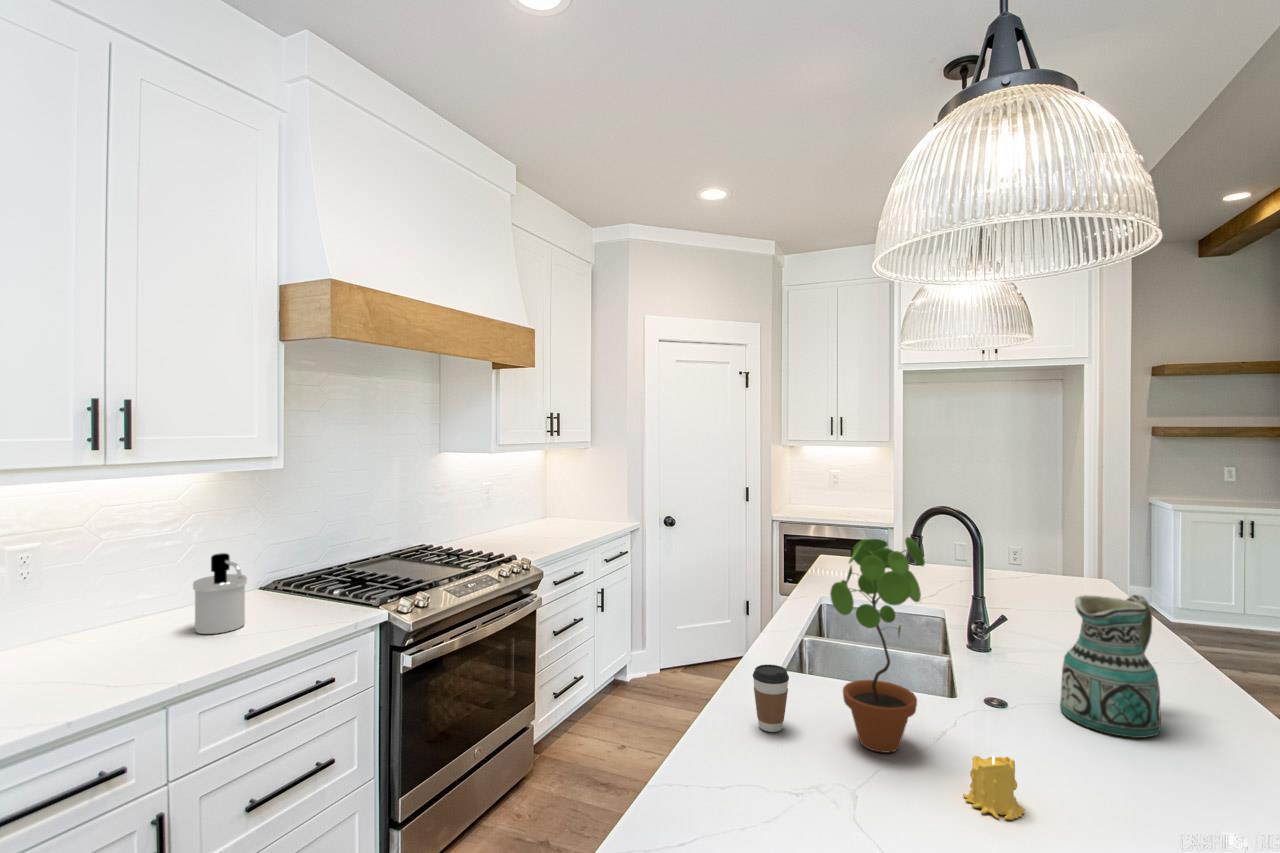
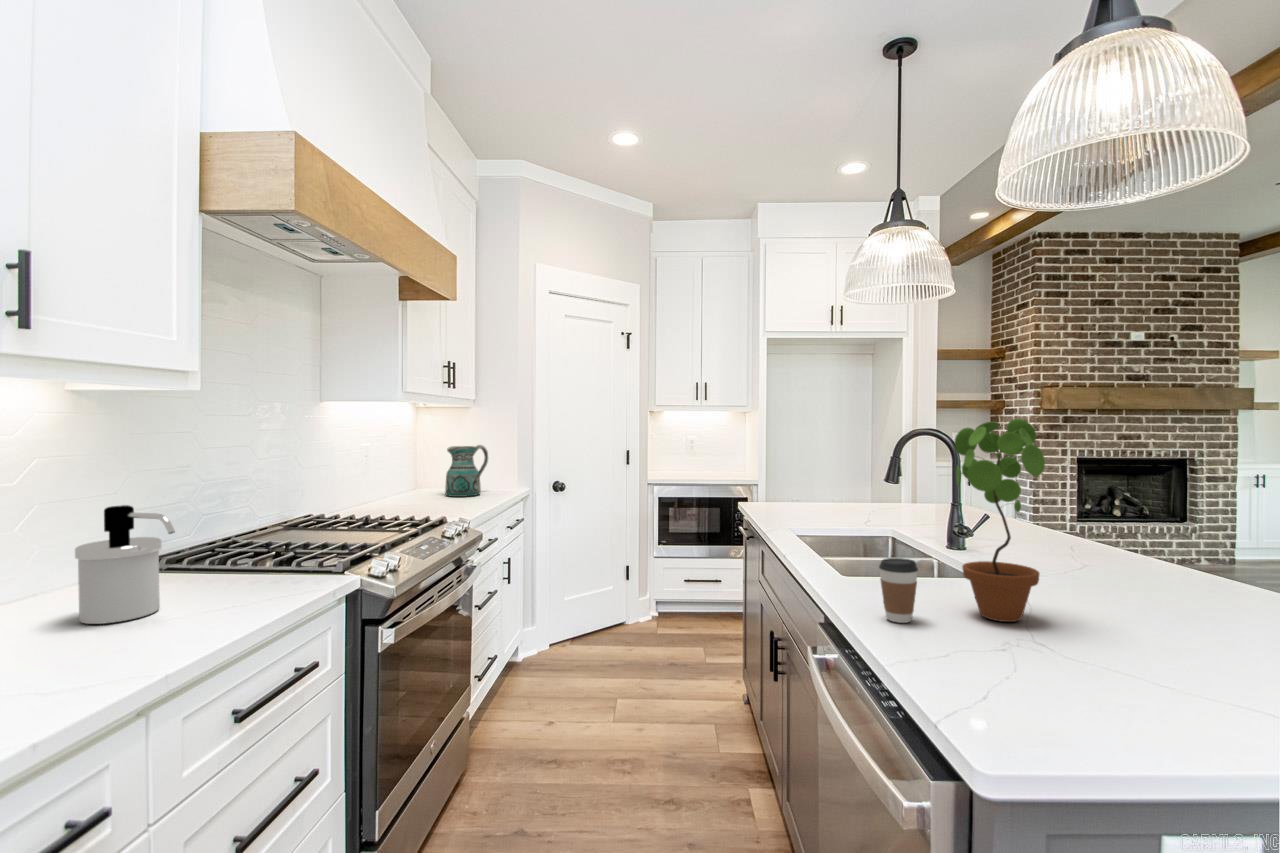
ceramic pitcher: present [1060,595,1161,738] -> present [445,445,488,497]
candle: present [963,754,1025,820] -> none [1113,593,1174,649]

